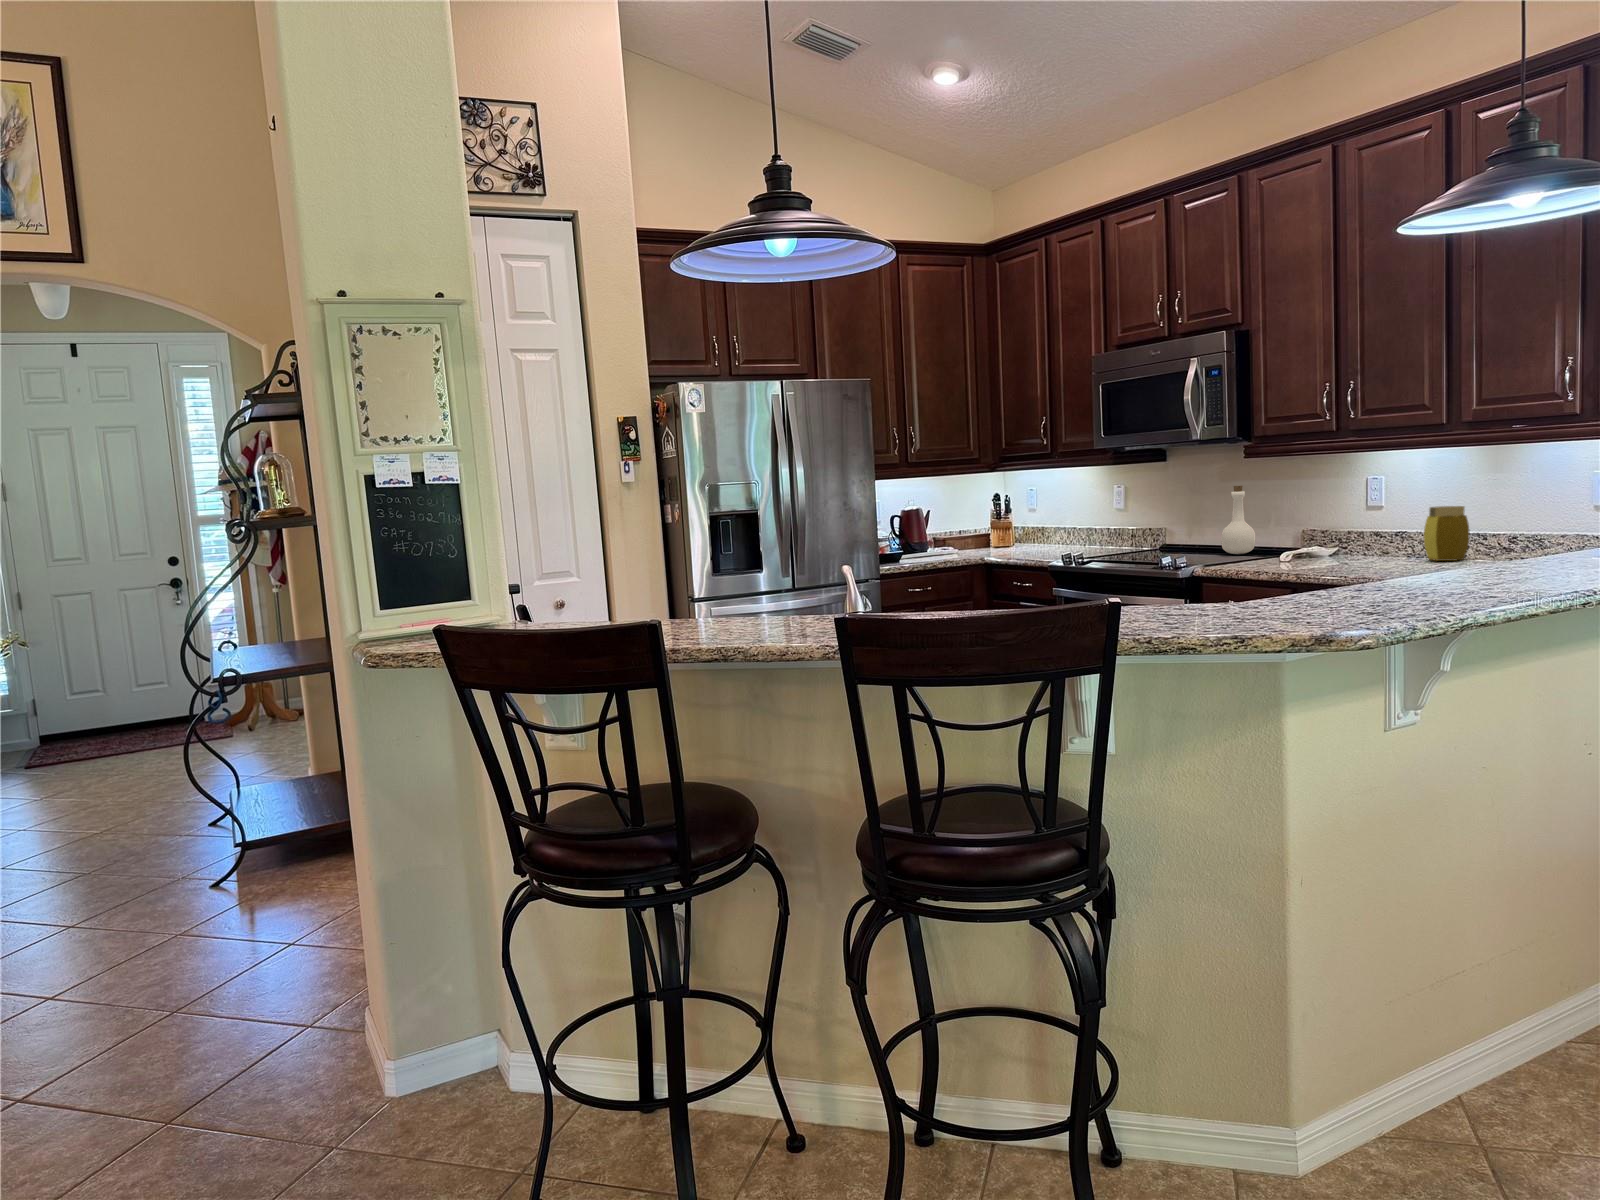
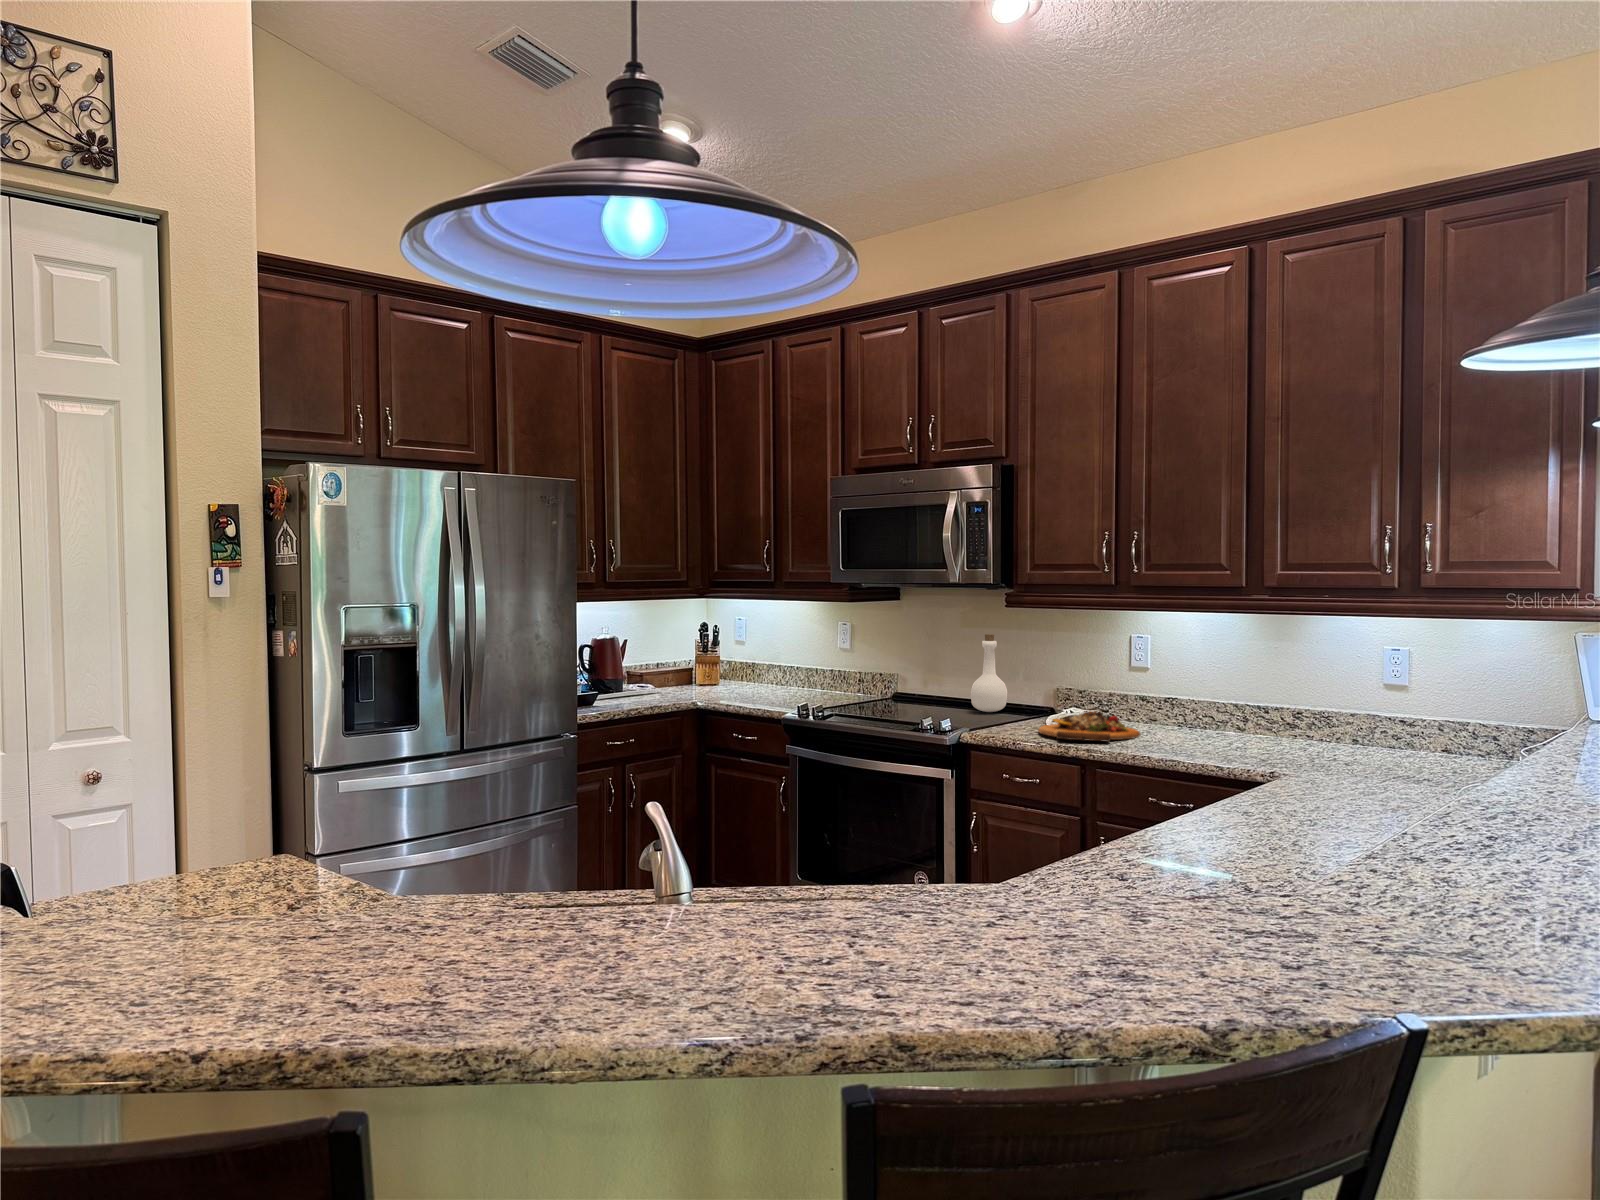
jar: present [1424,506,1470,561] -> none [1198,673,1243,735]
cutting board: none [1270,545,1368,569] -> present [1038,711,1141,742]

